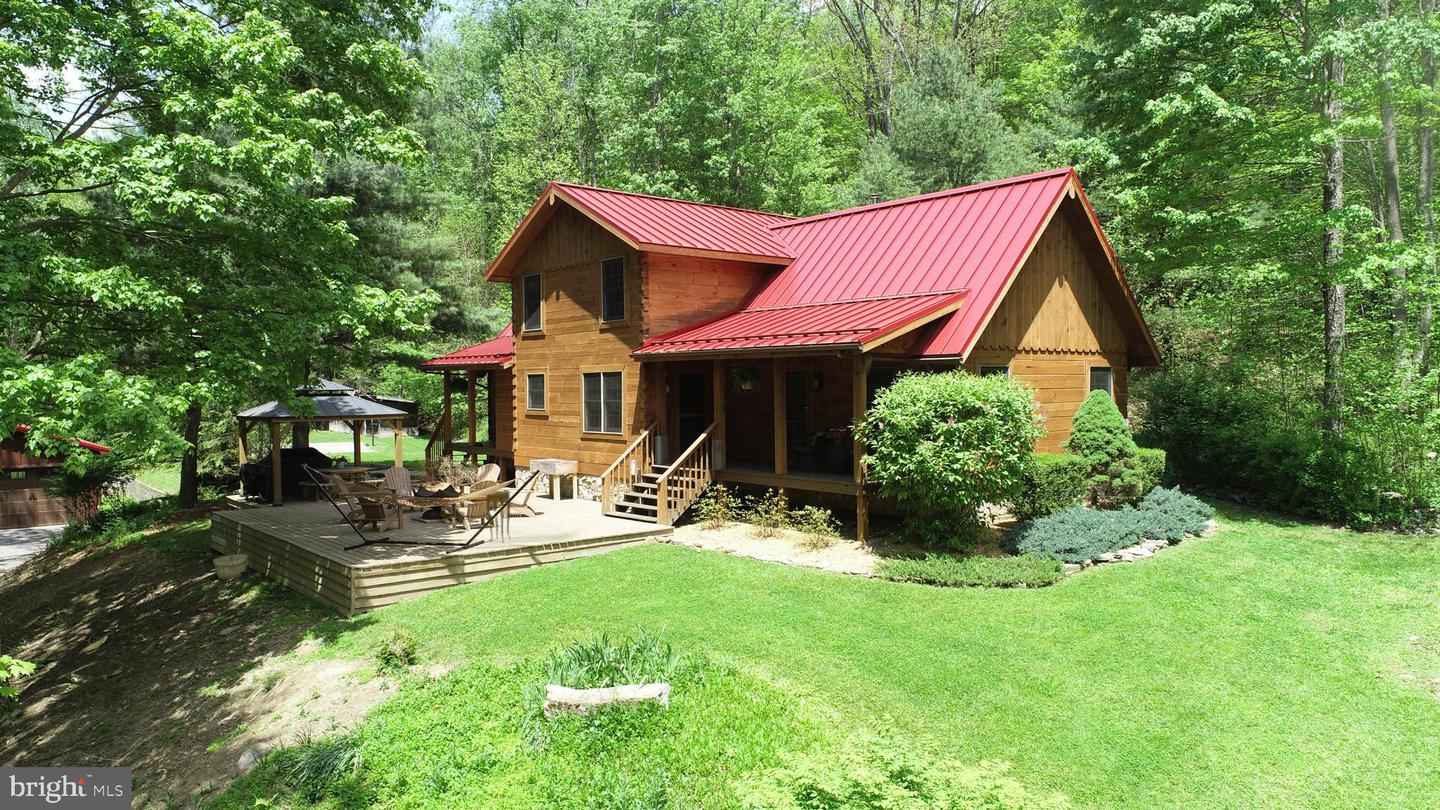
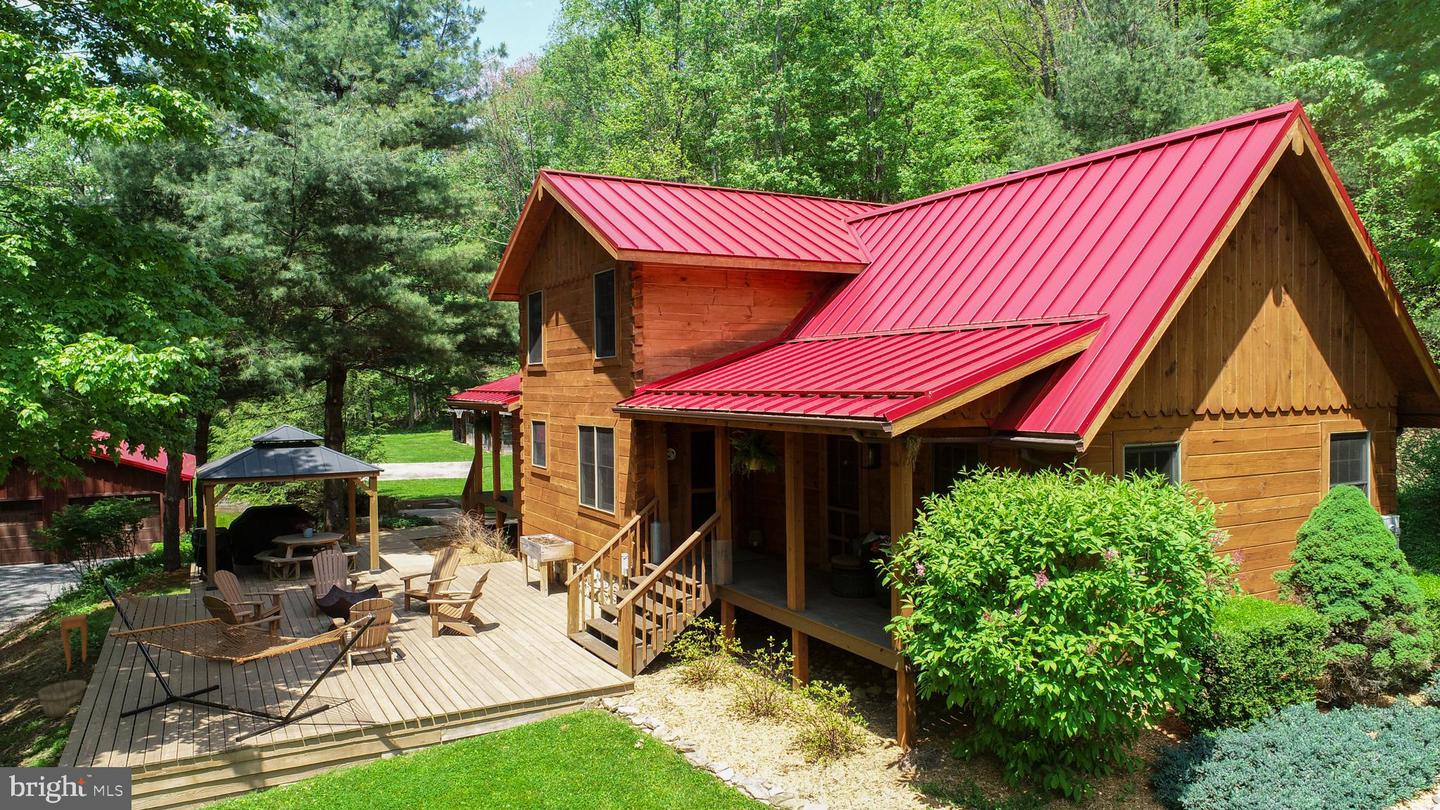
side table: present [486,491,510,539] -> present [59,613,87,671]

